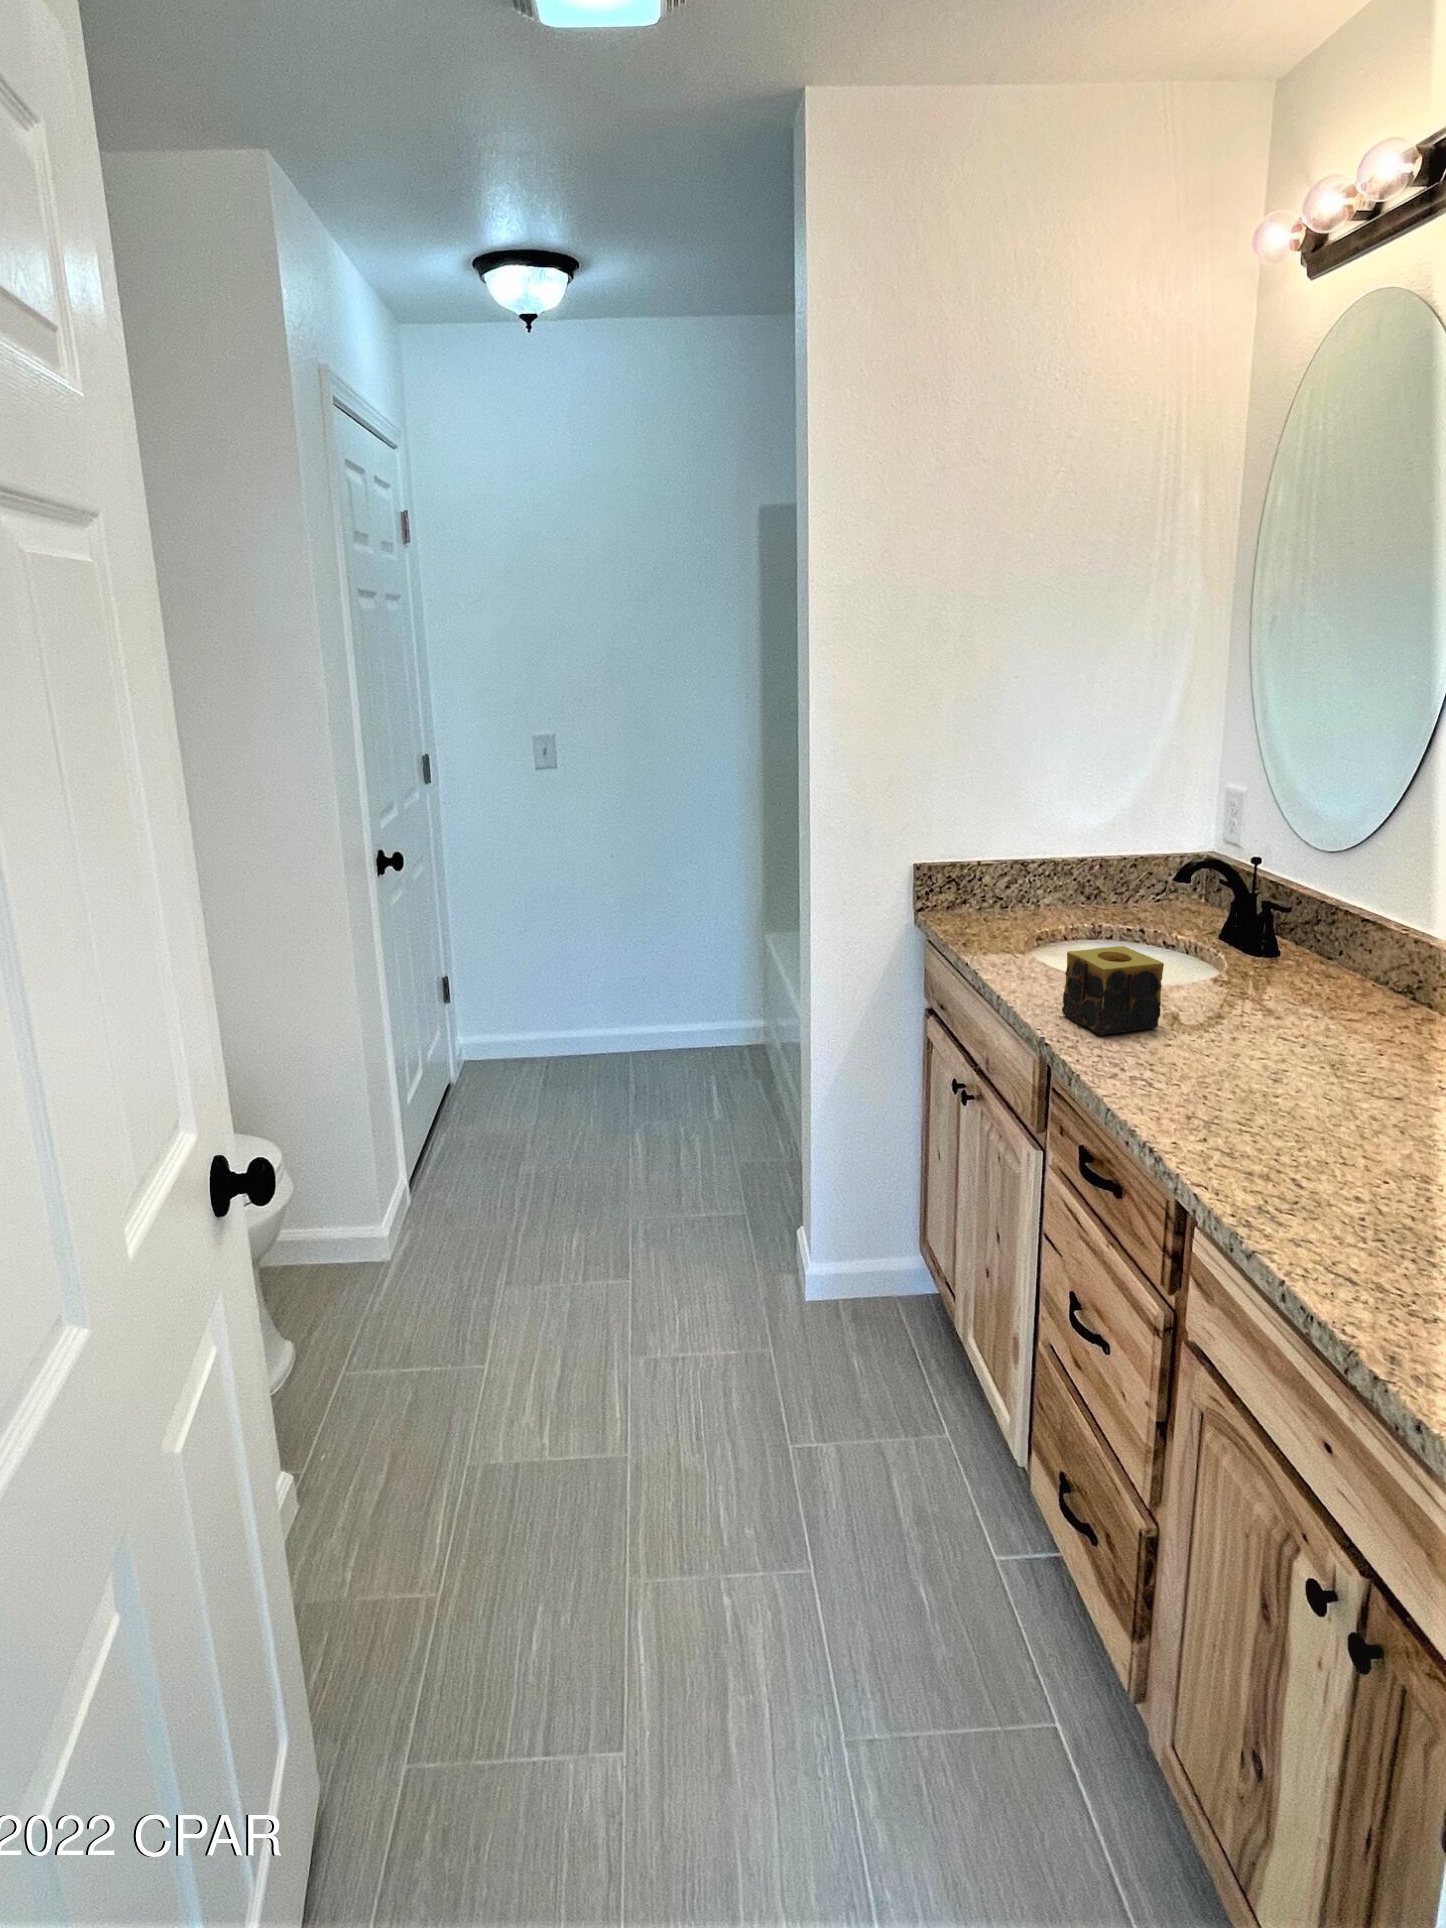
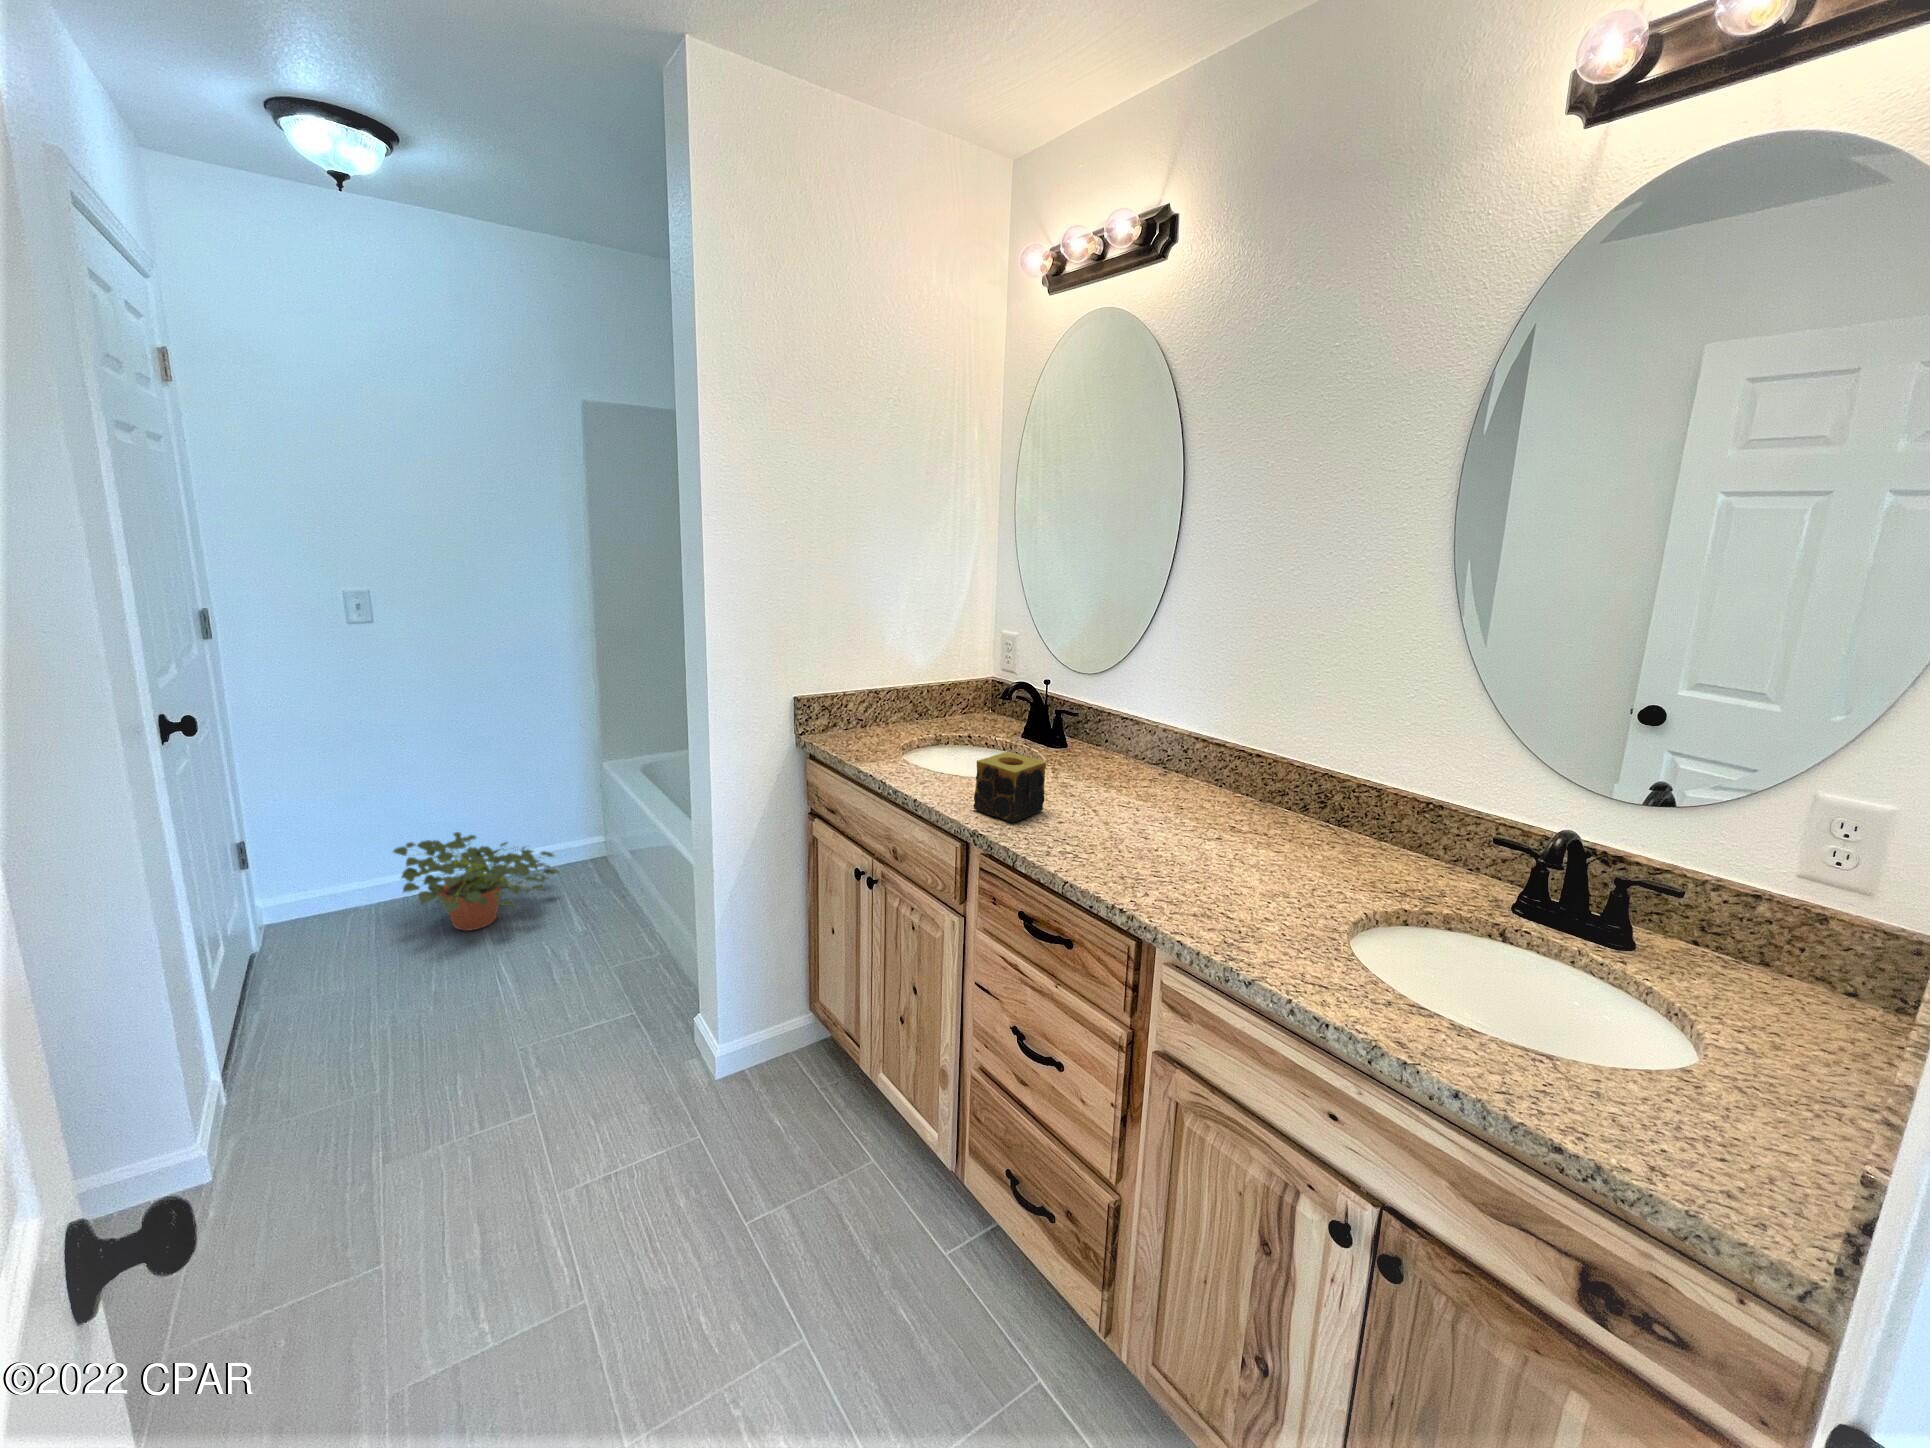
potted plant: none [578,991,720,1092] -> present [393,832,558,930]

